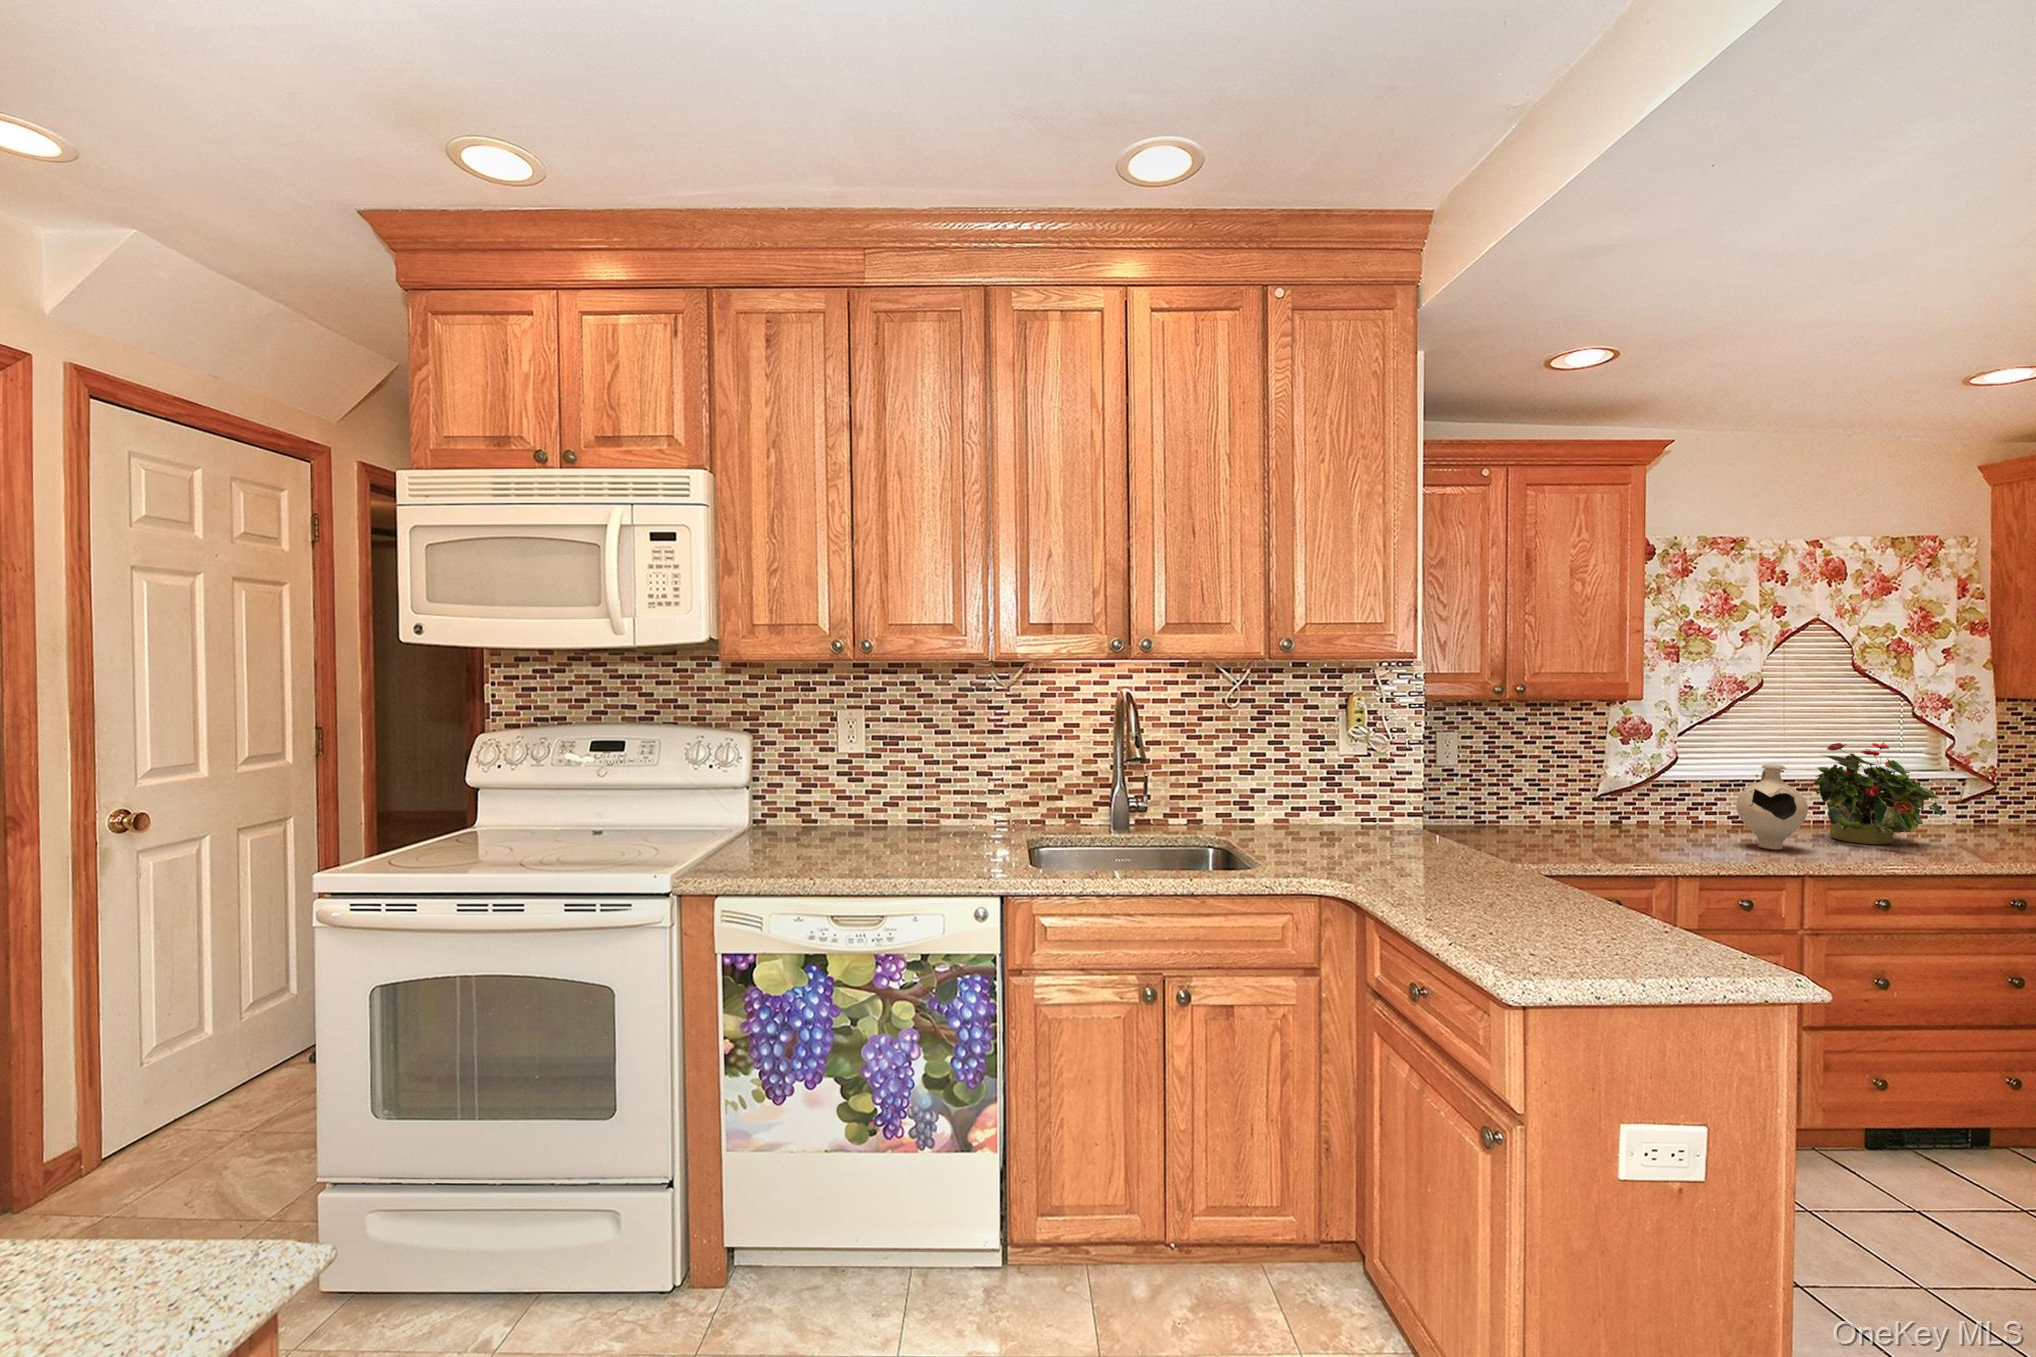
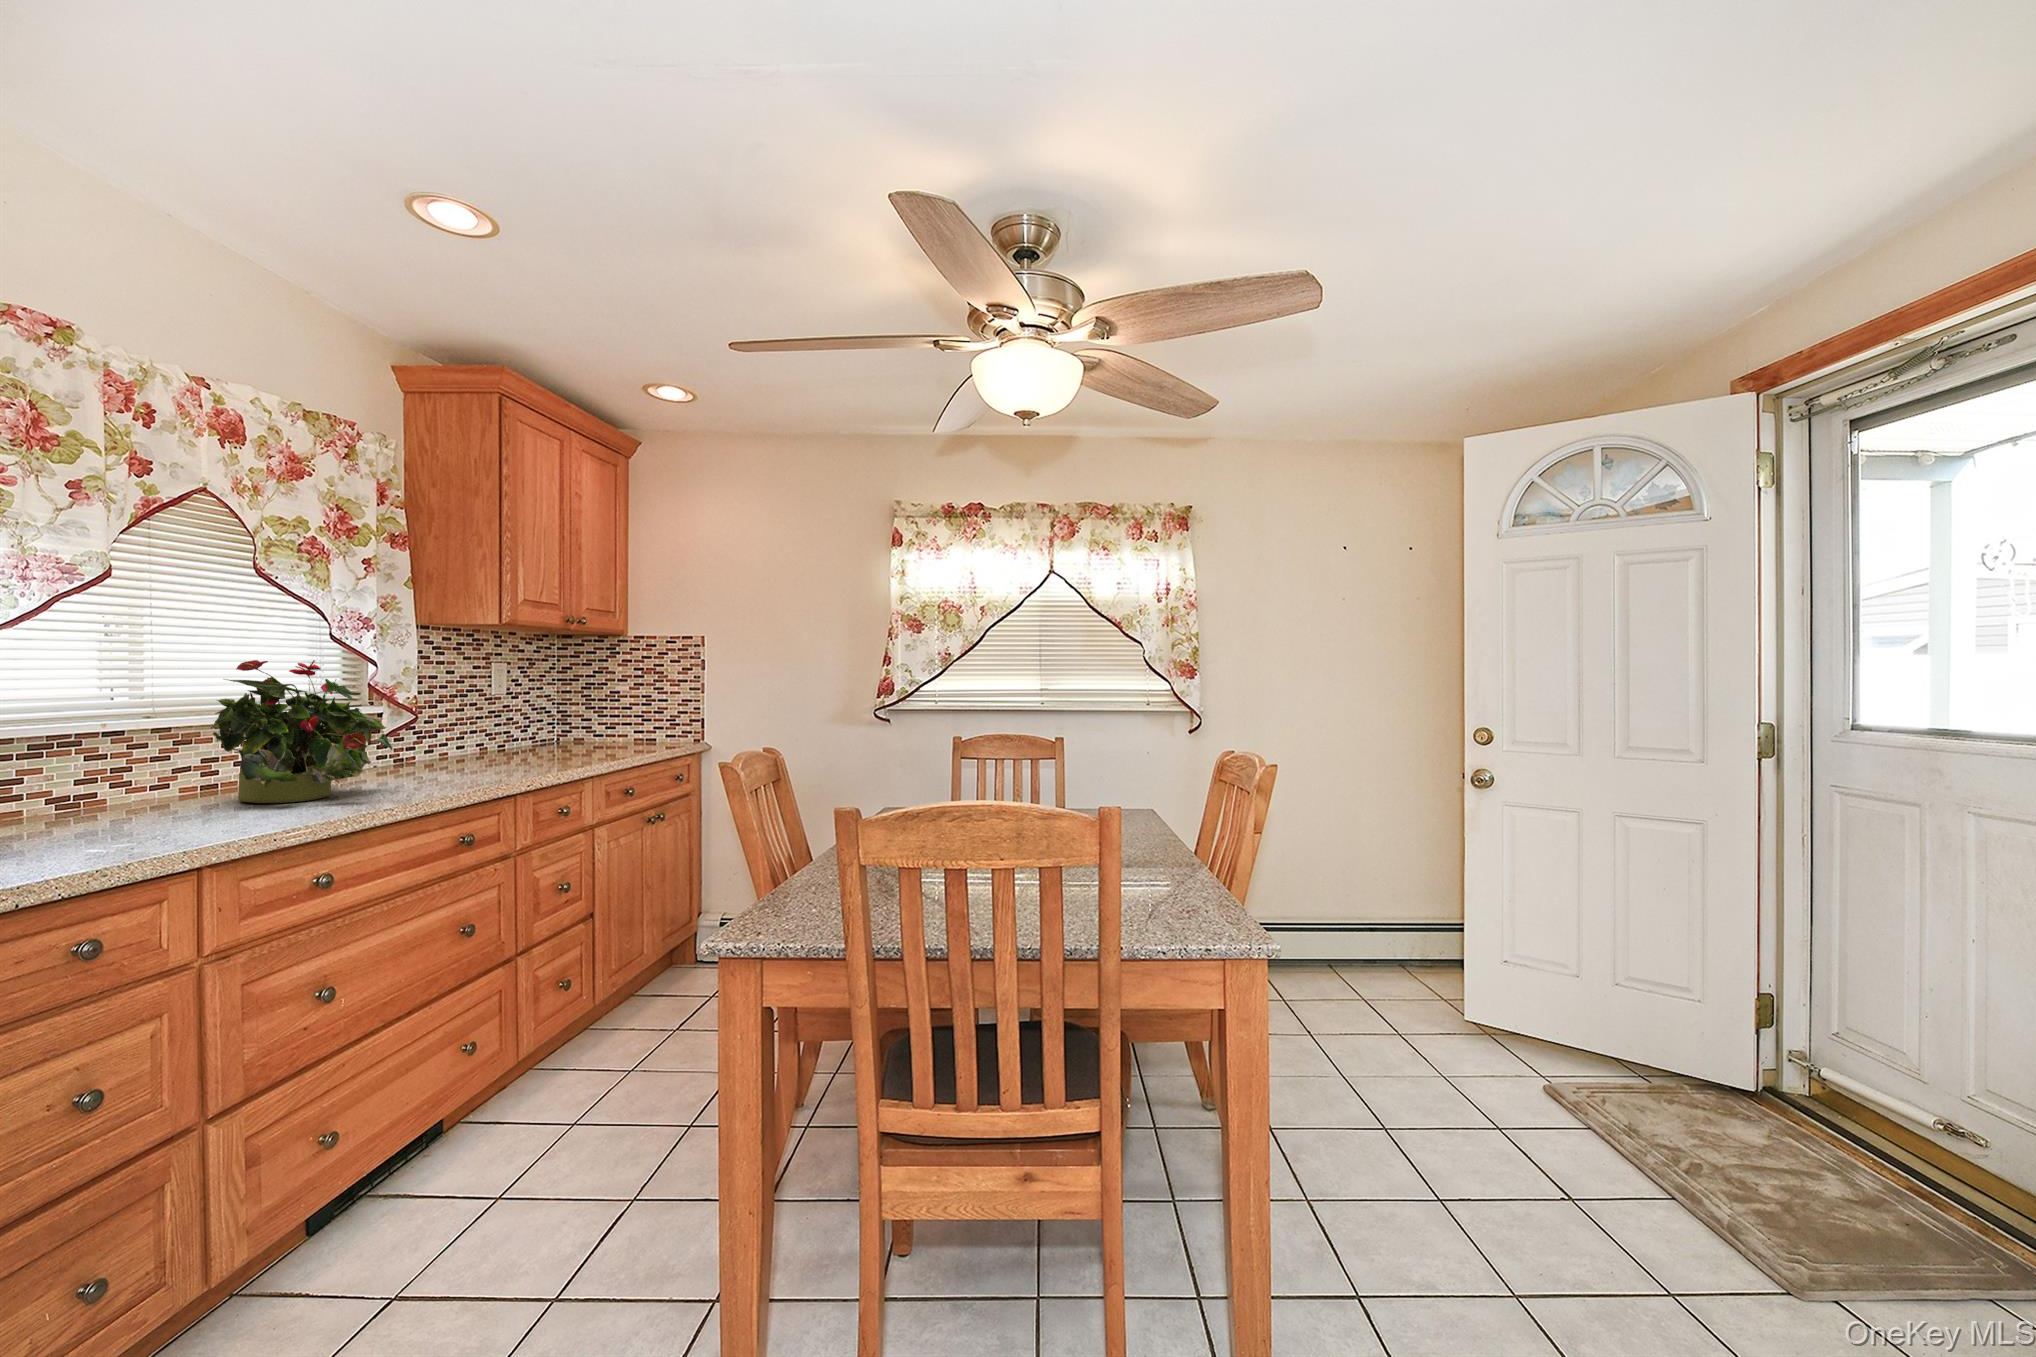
decorative vase: present [1736,764,1808,850] -> none [74,689,218,837]

